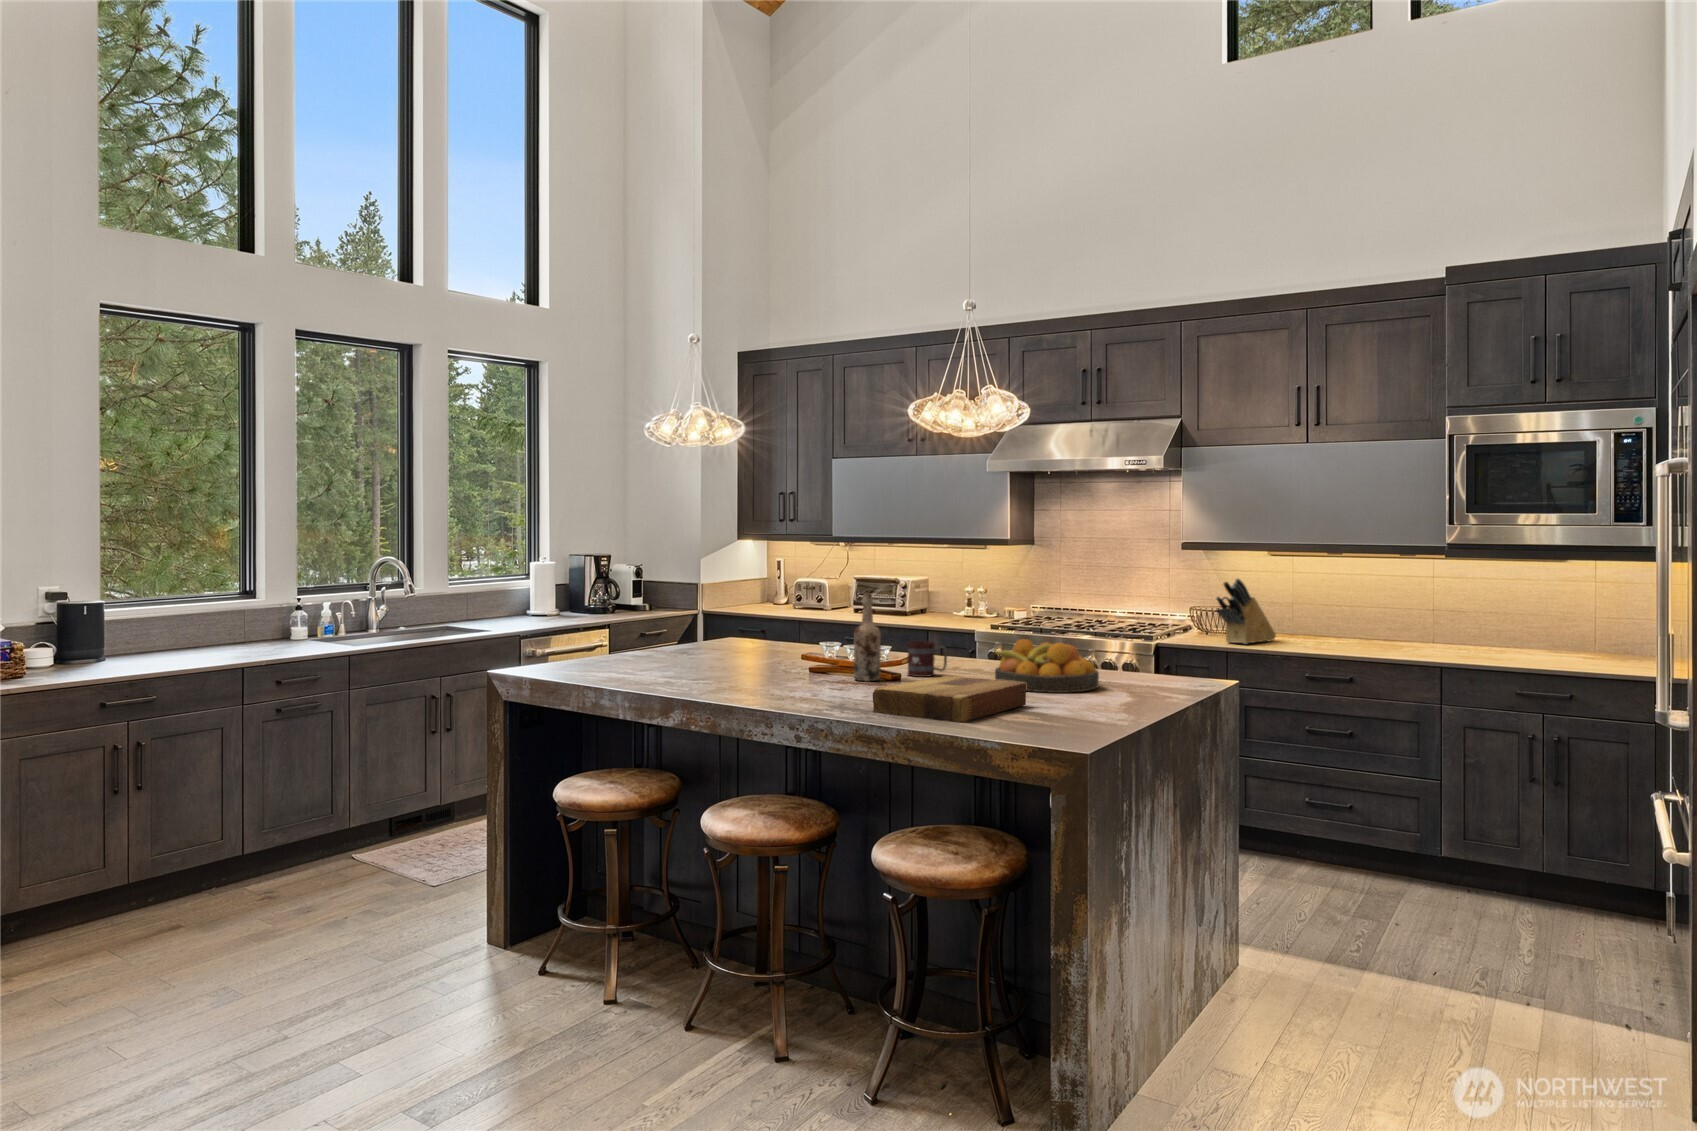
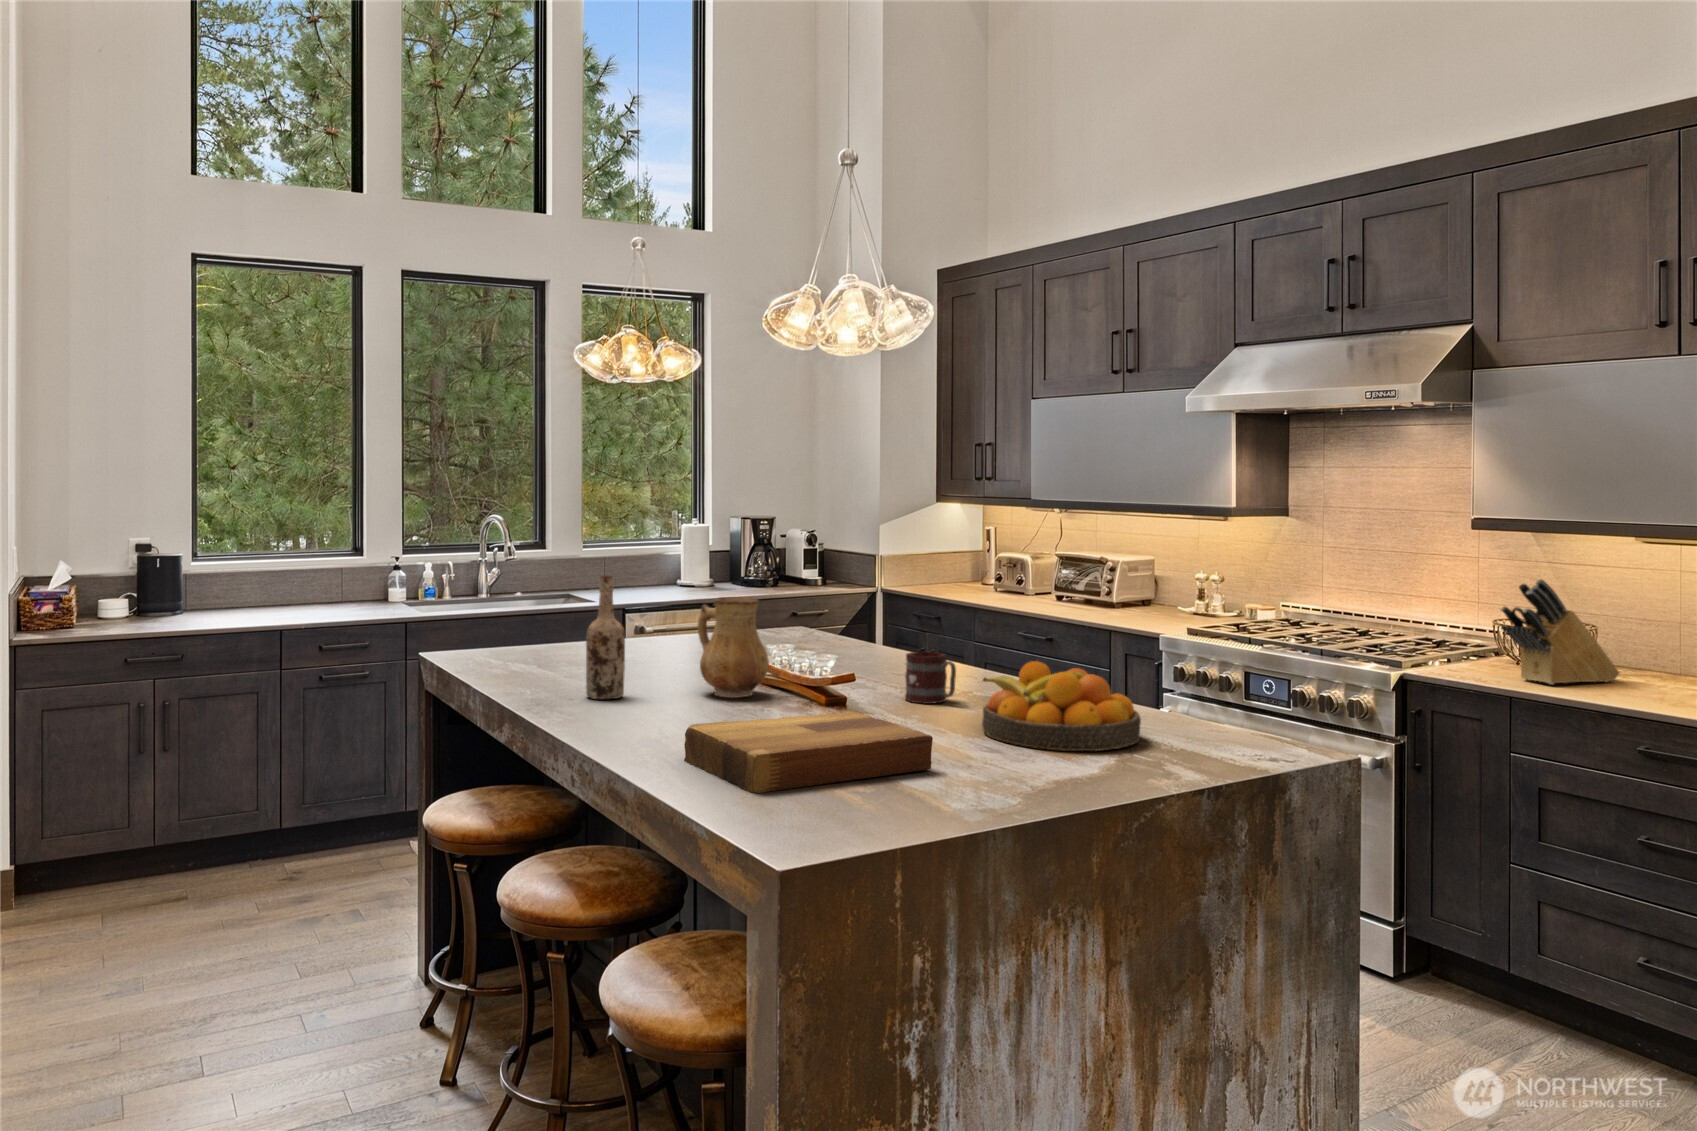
wine bottle: present [854,594,881,681] -> present [586,576,625,700]
ceramic pitcher: none [761,608,819,682] -> present [698,597,769,698]

